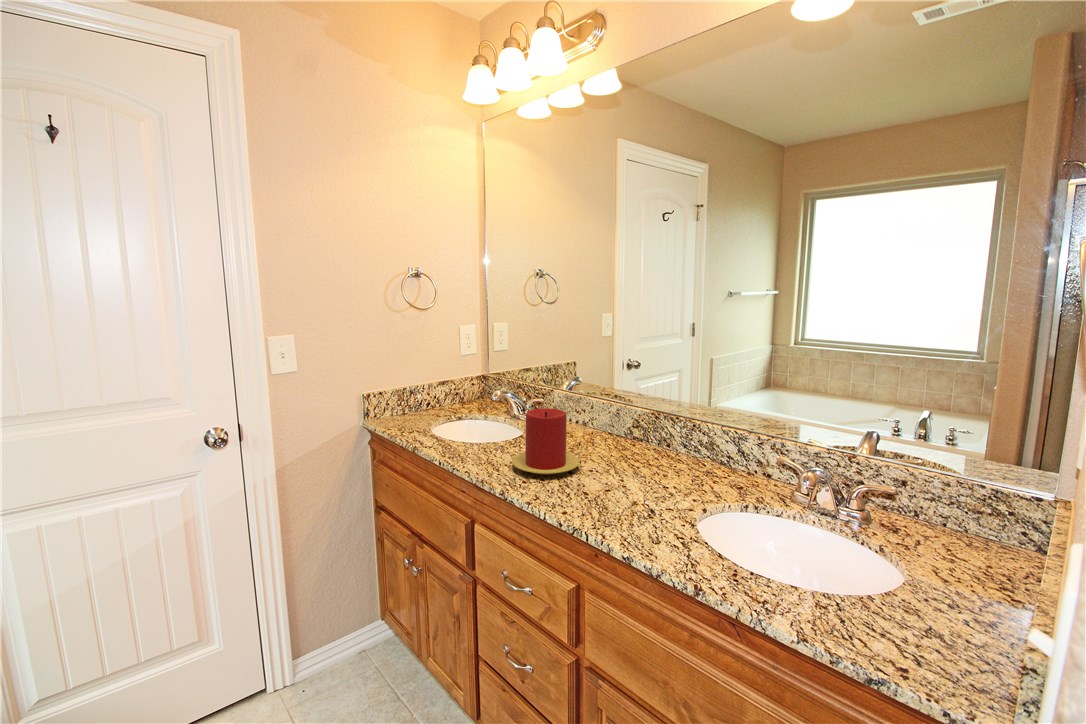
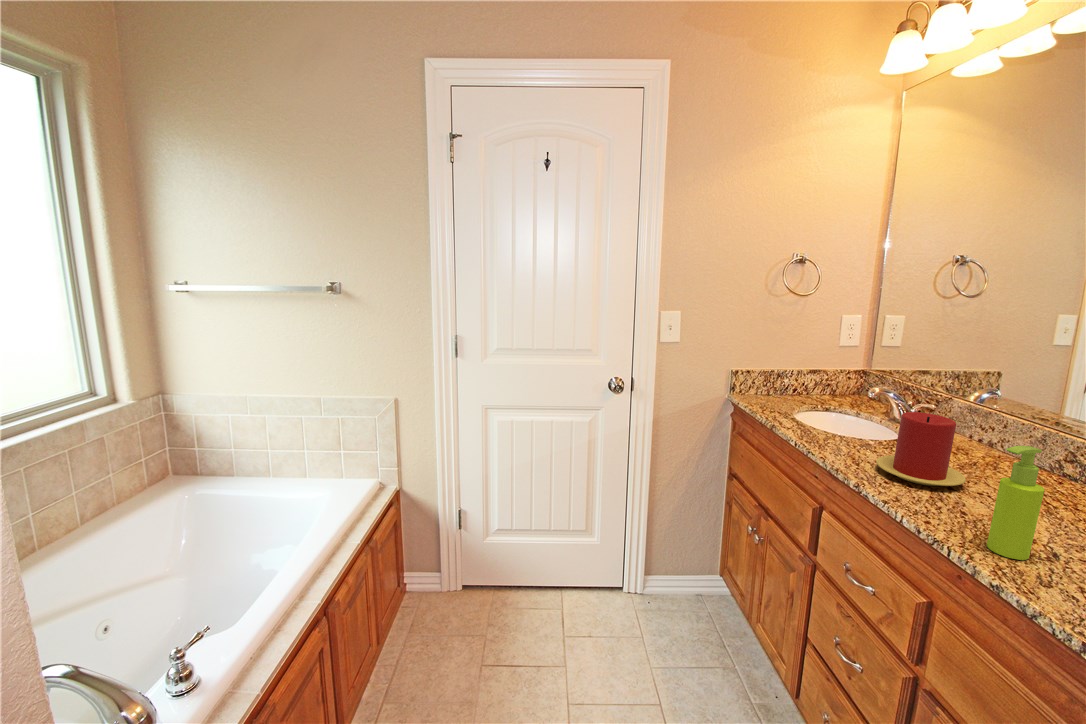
soap dispenser: none [610,425,641,526] -> present [987,446,1044,560]

